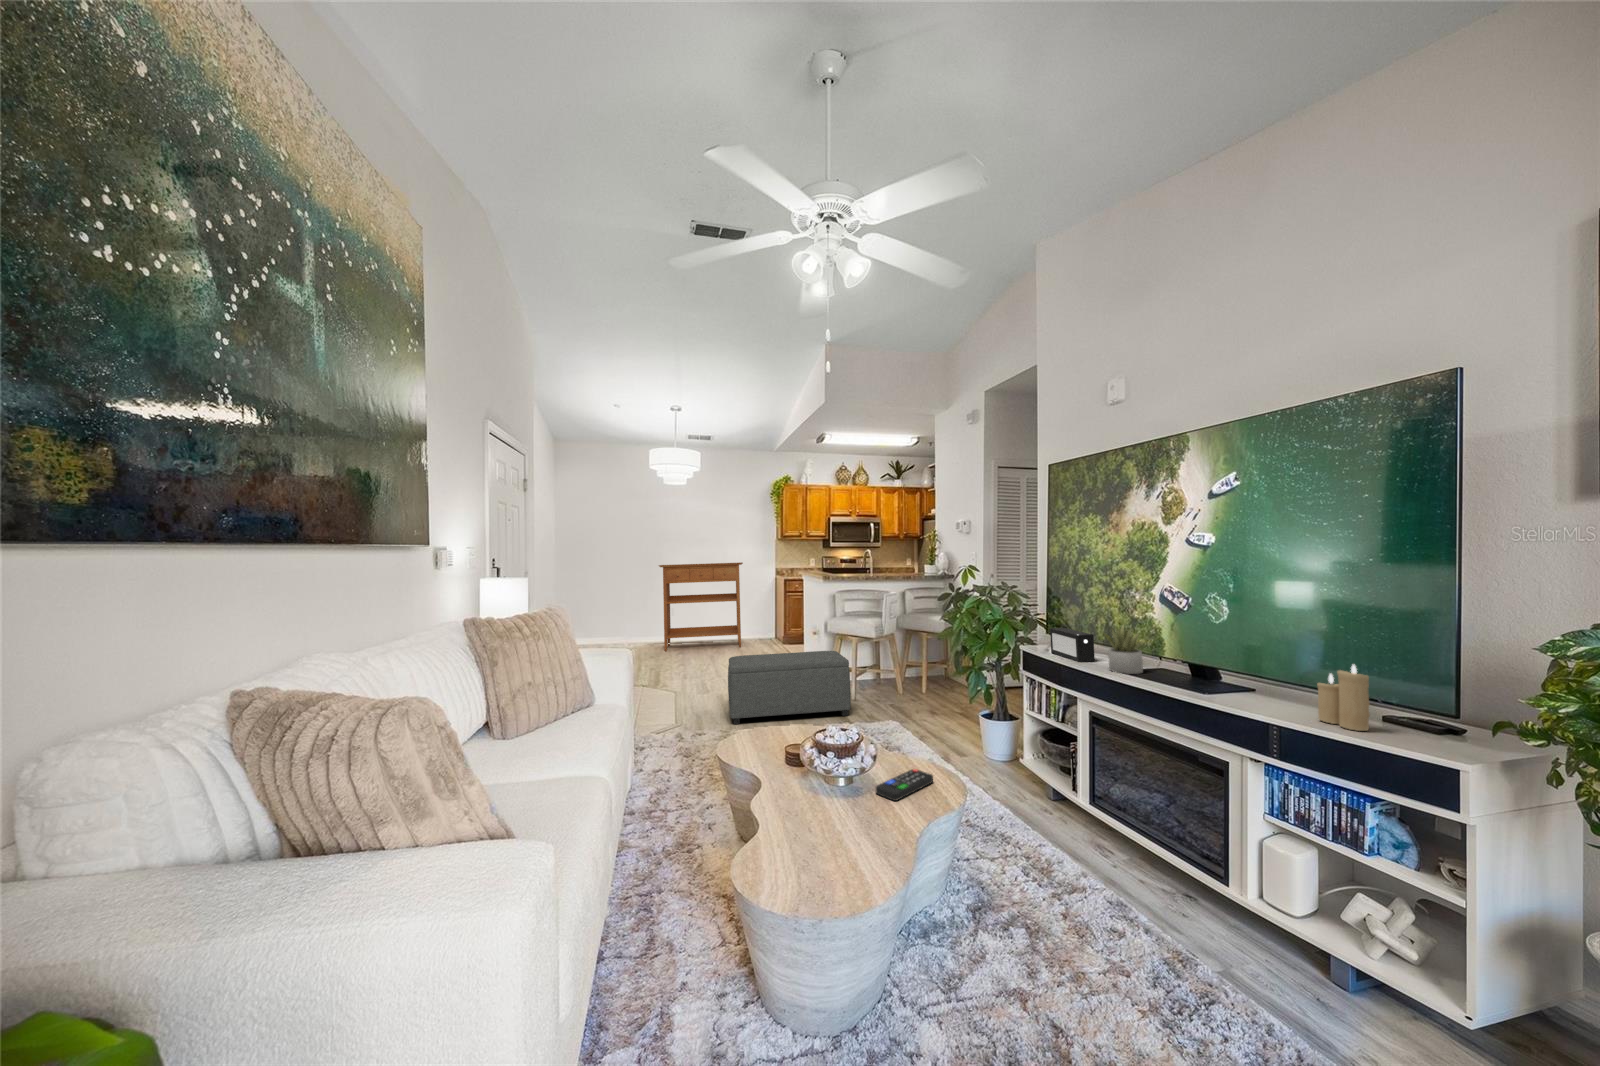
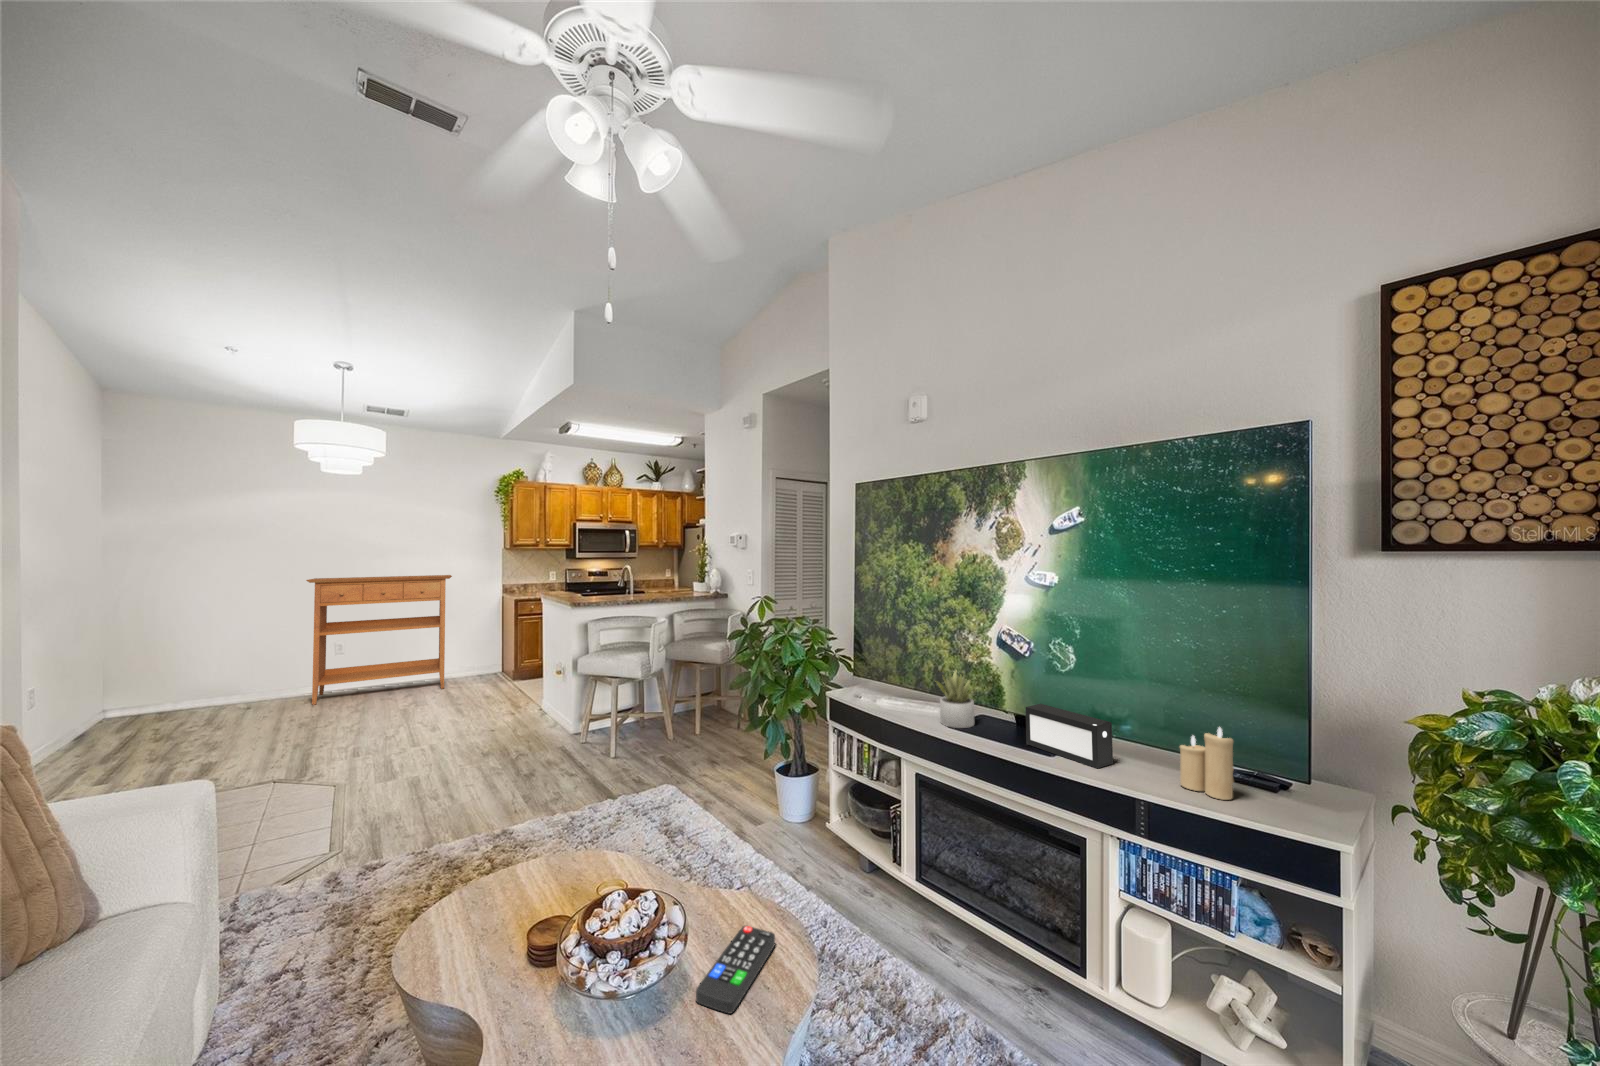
speaker: present [1050,628,1095,662] -> present [1026,704,1113,768]
ottoman: present [728,651,851,724] -> none [421,699,609,828]

